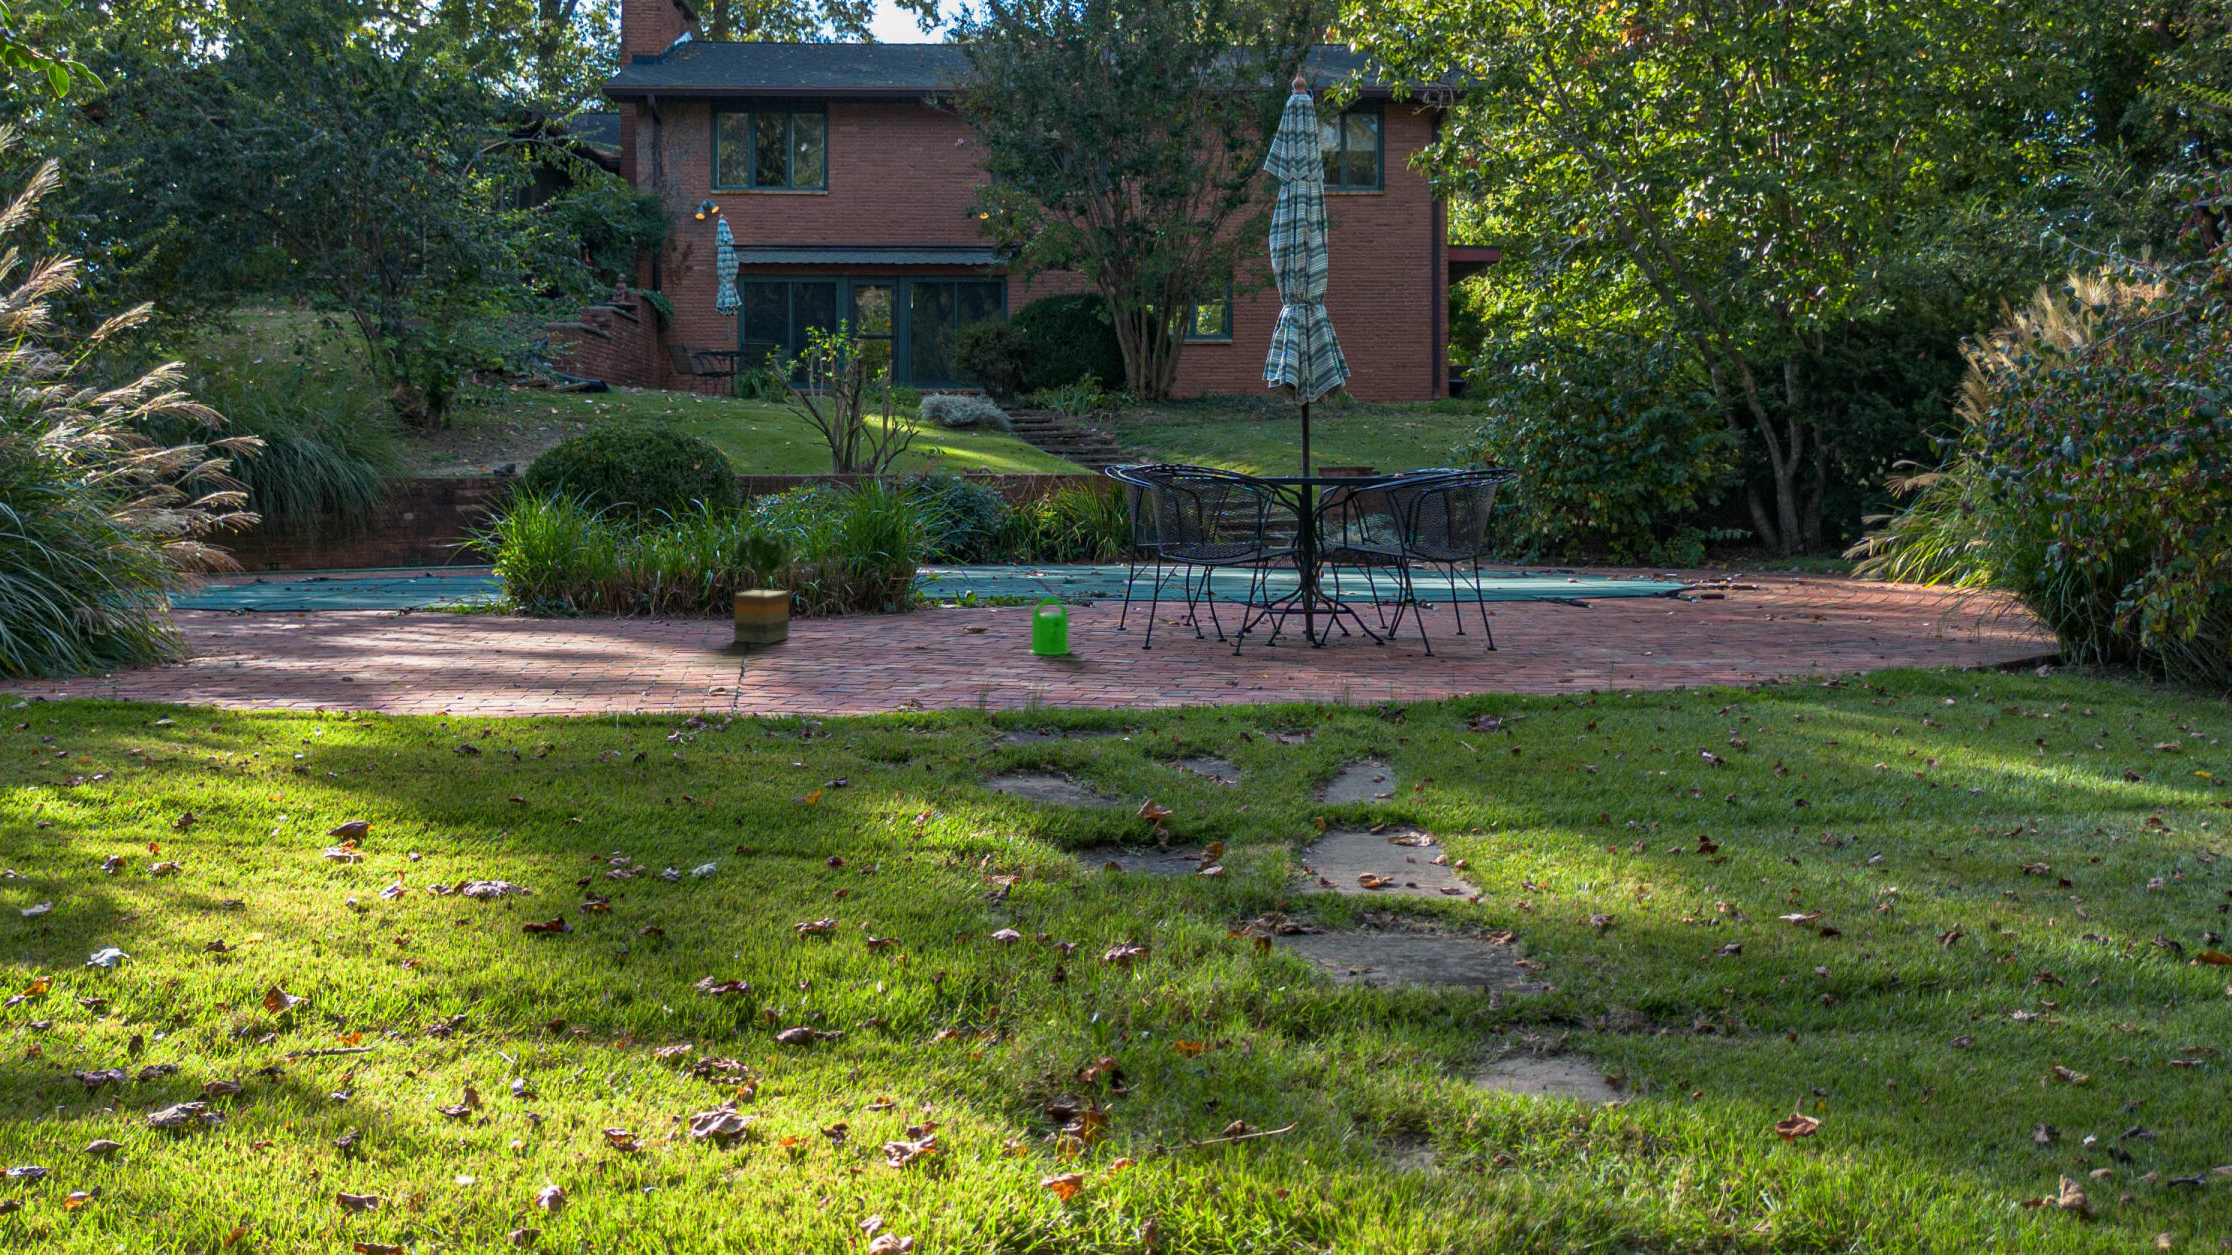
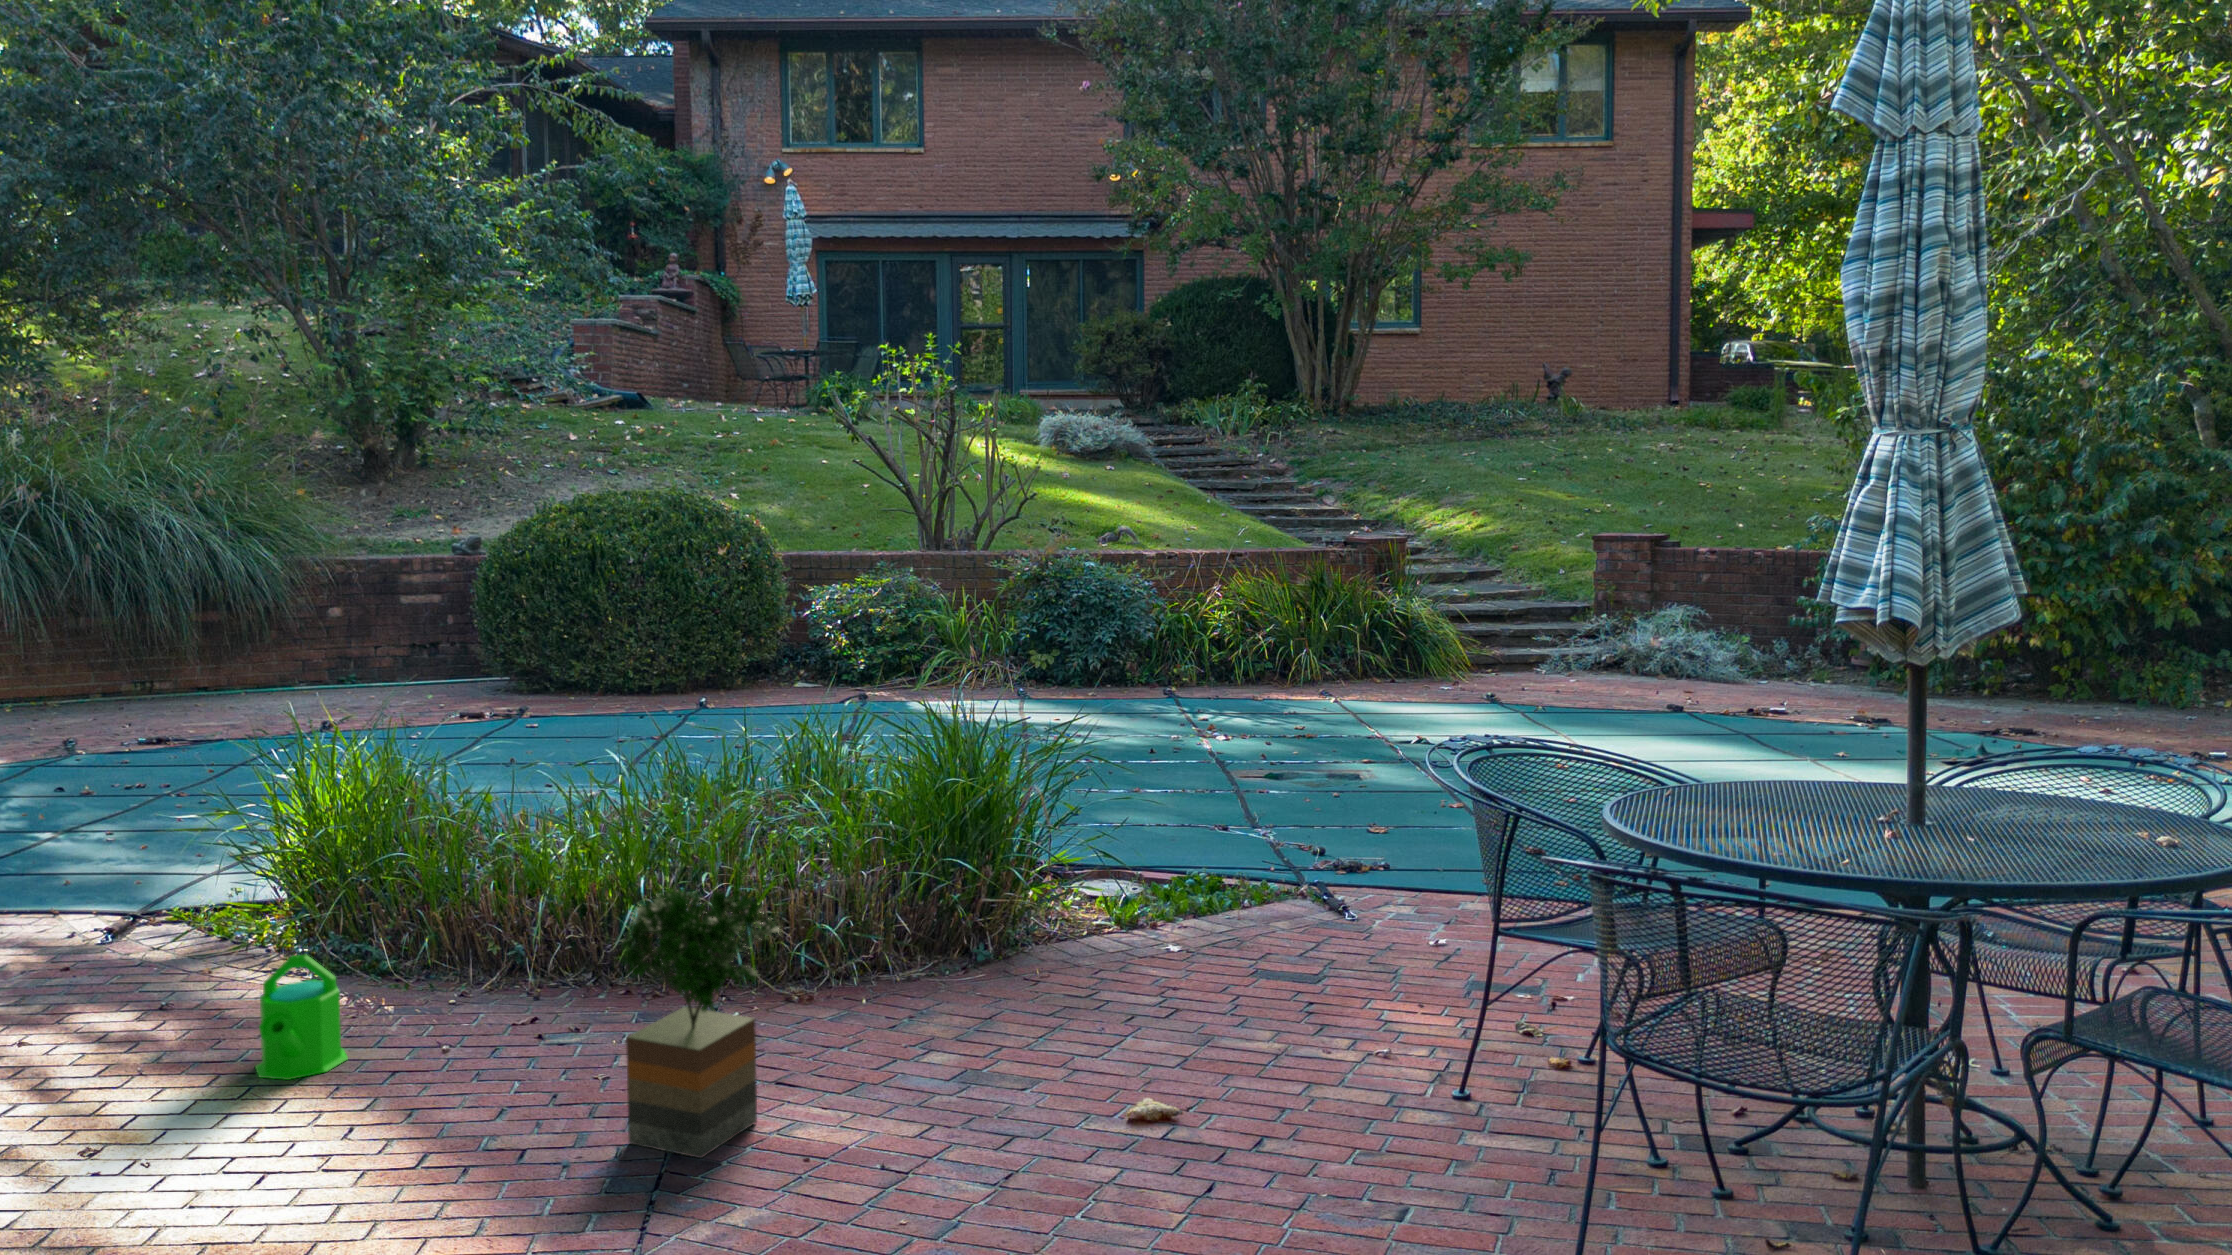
watering can: present [1031,597,1070,655] -> present [256,955,348,1080]

